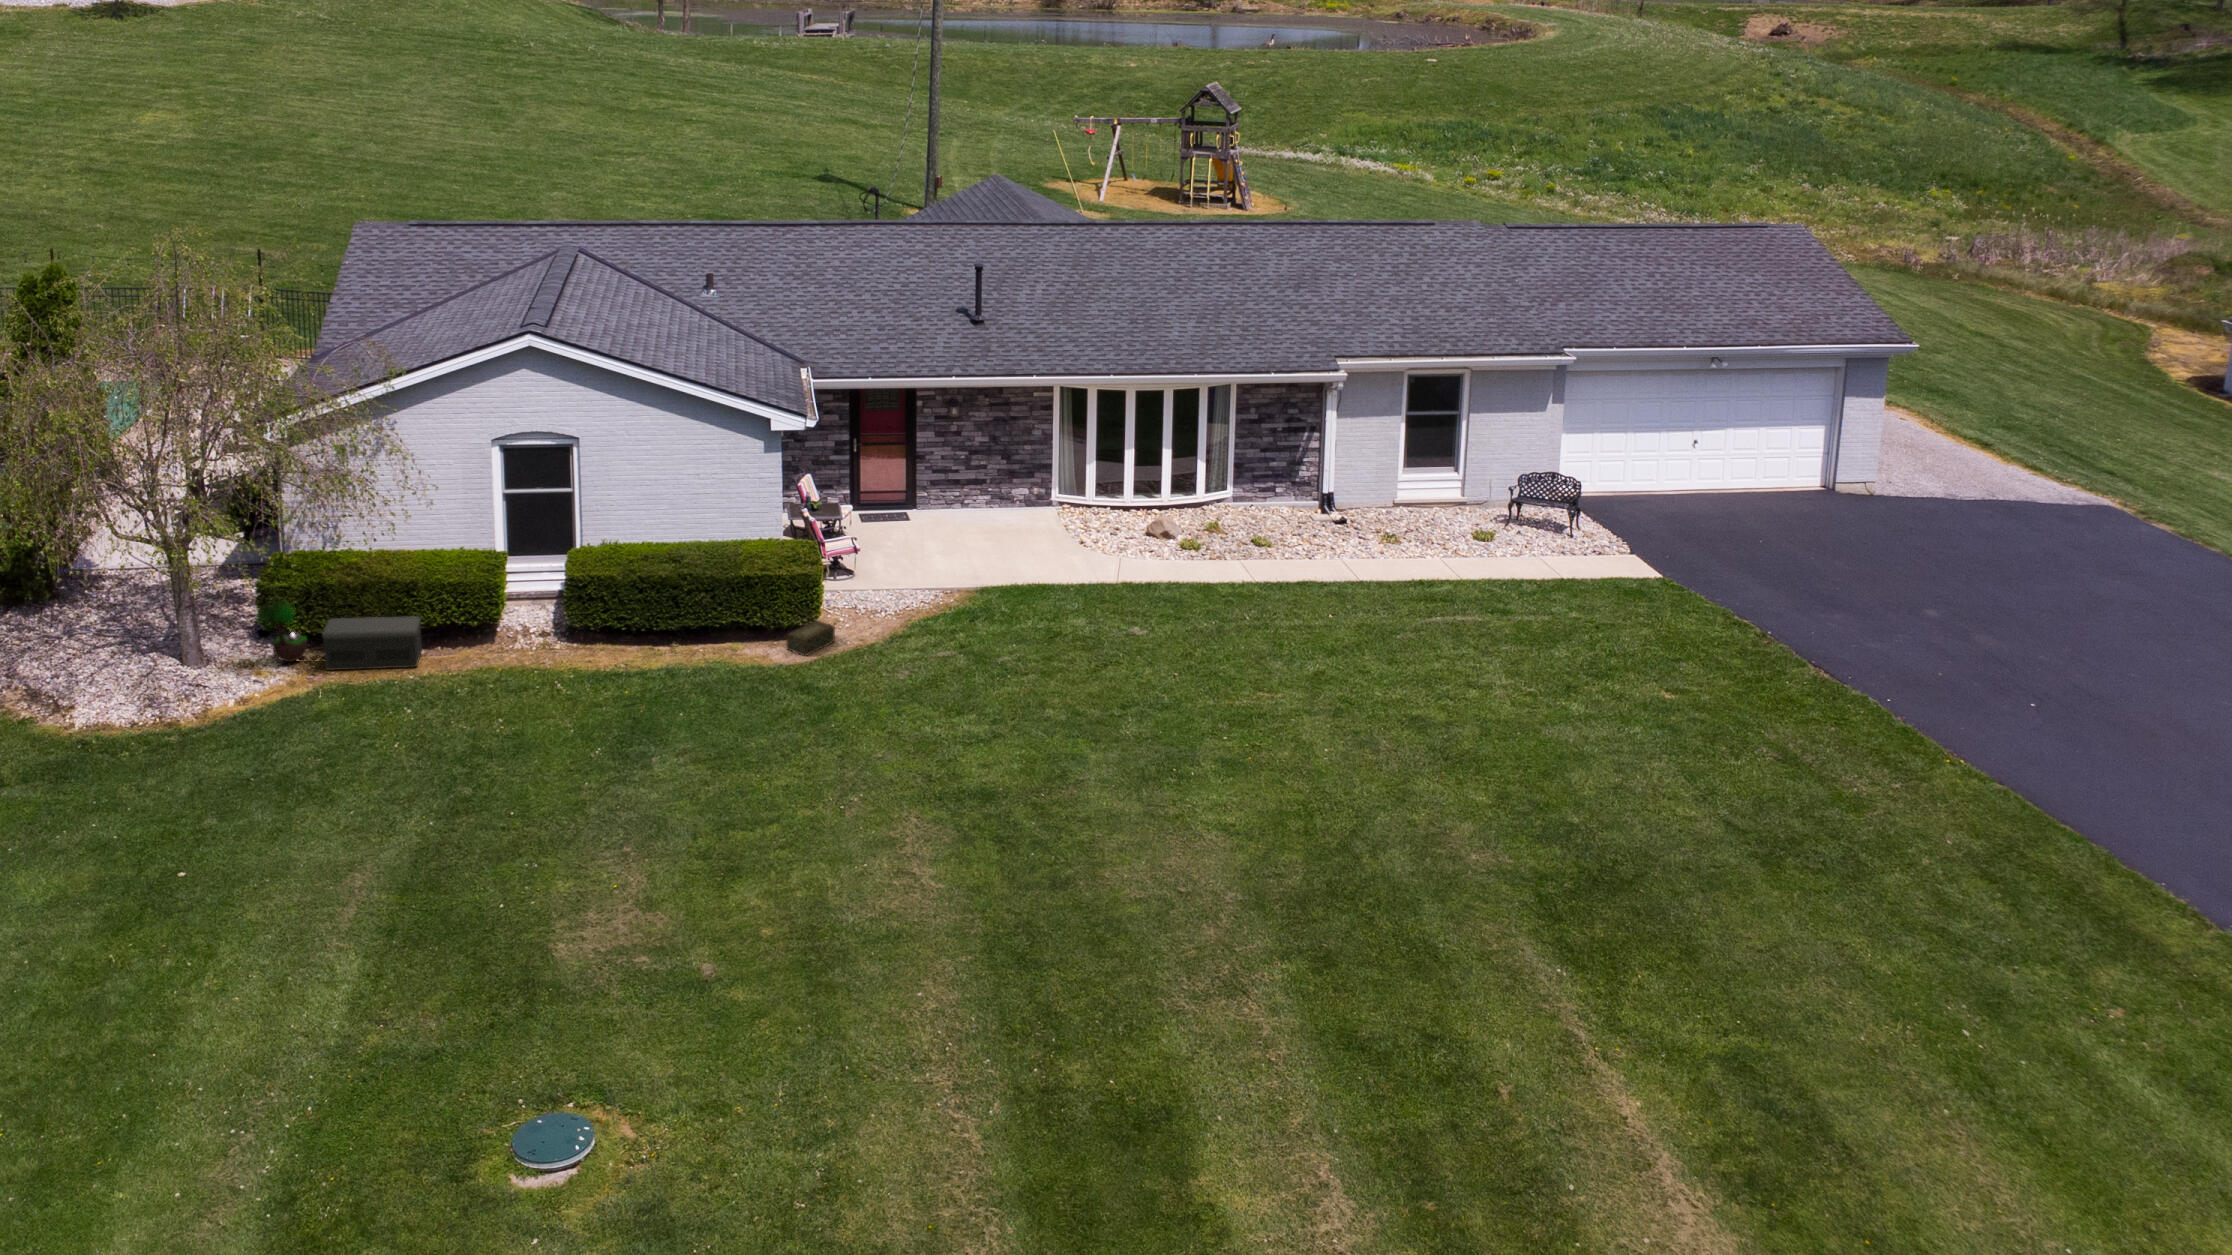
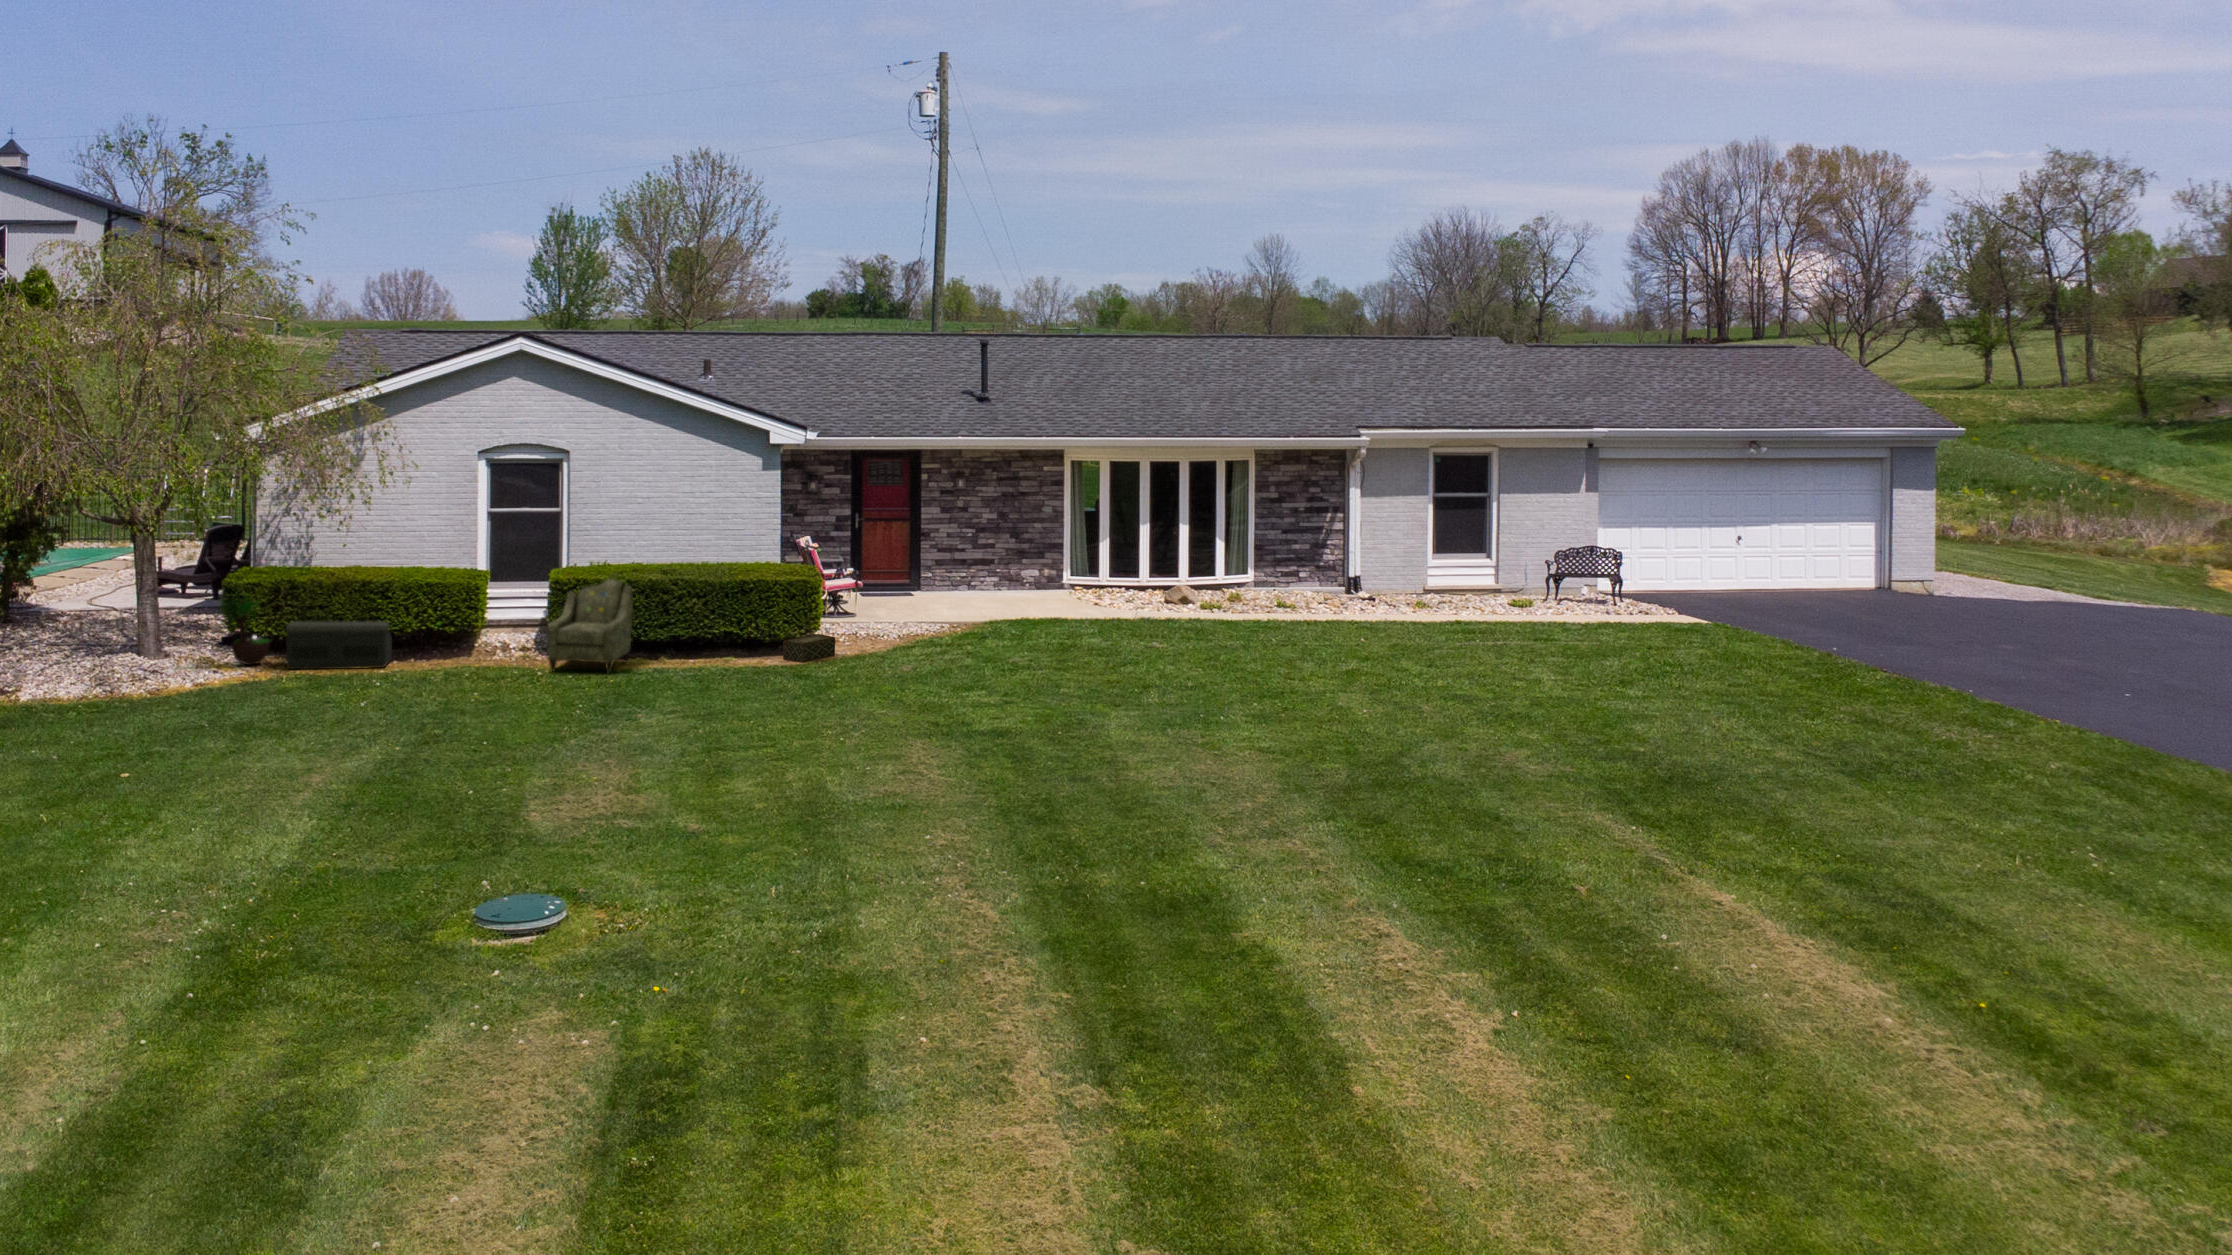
armchair: none [567,576,646,679] -> present [547,580,633,673]

